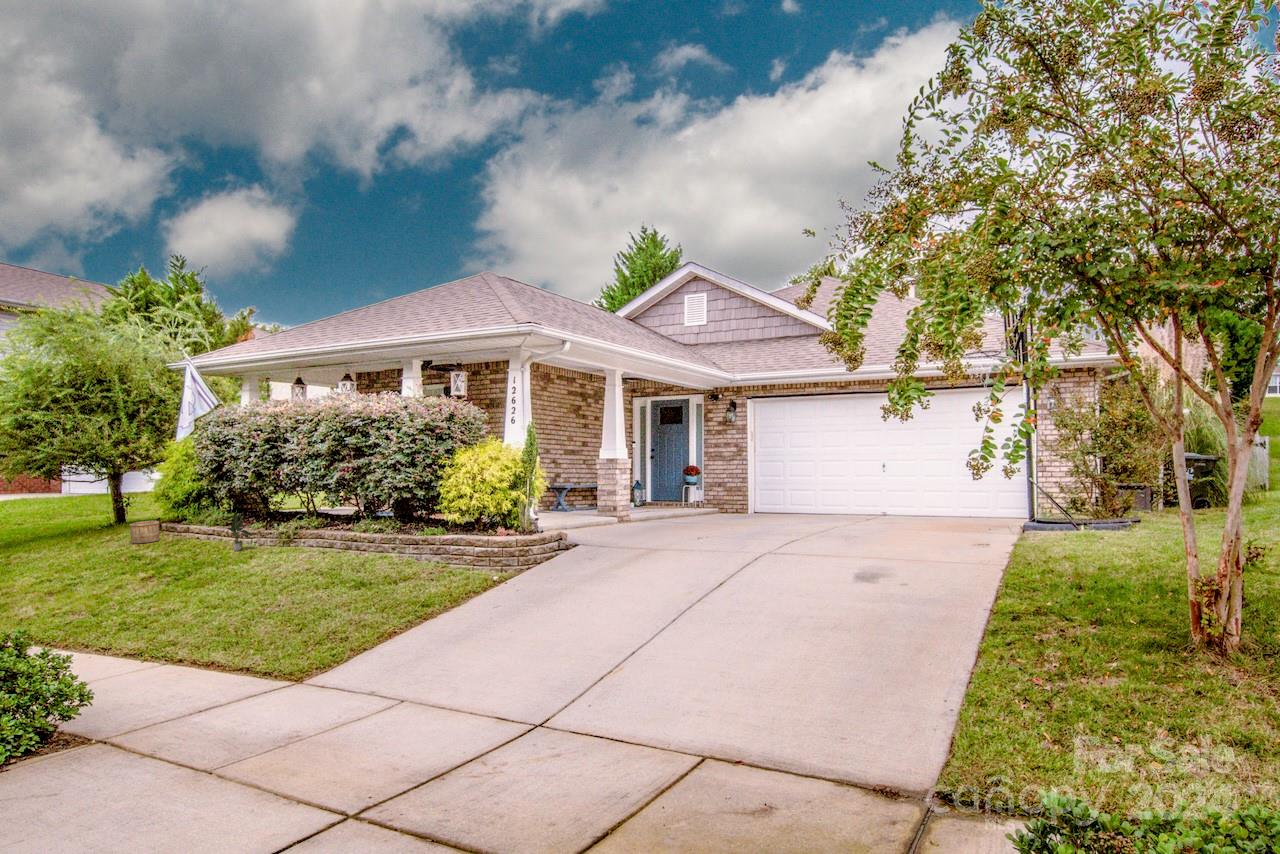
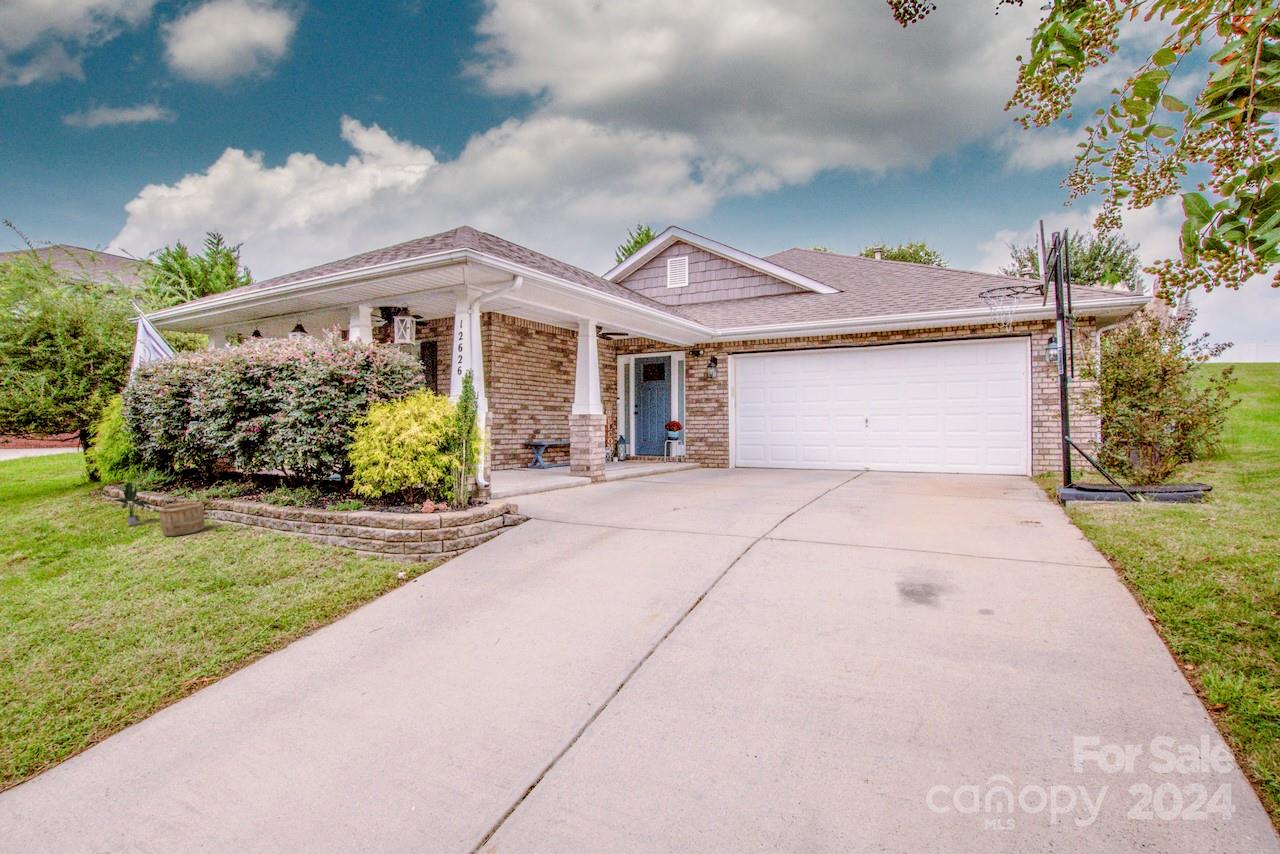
wooden bucket: present [129,521,160,544] -> present [158,501,205,536]

